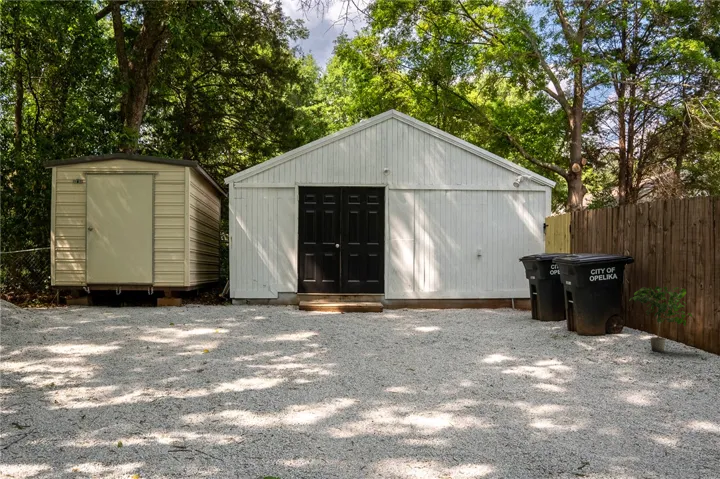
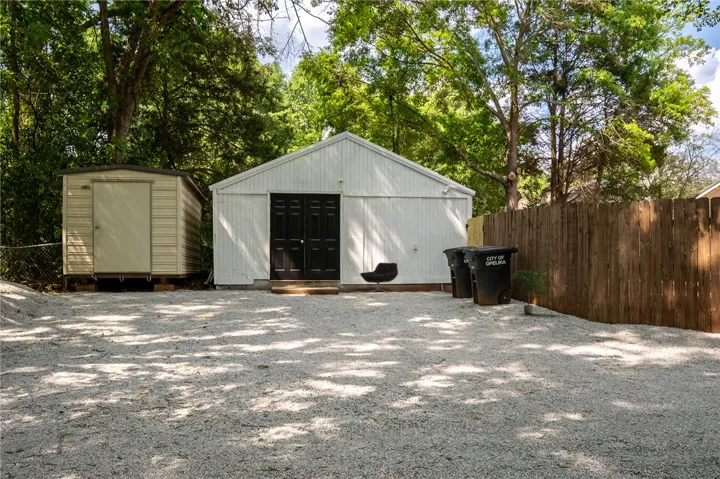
lounge chair: none [408,271,455,308] -> present [360,263,398,292]

